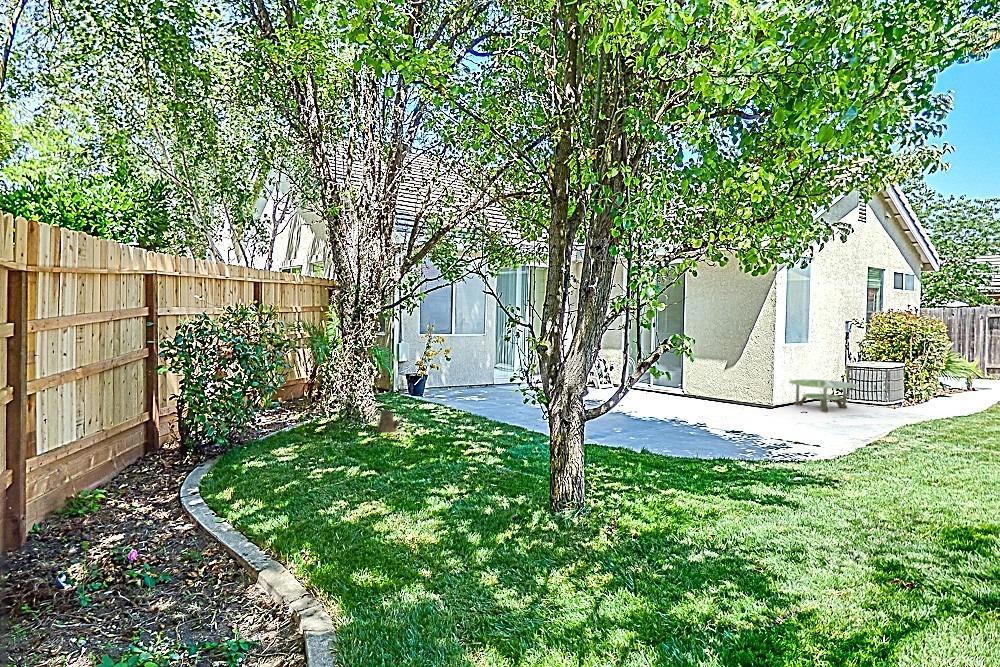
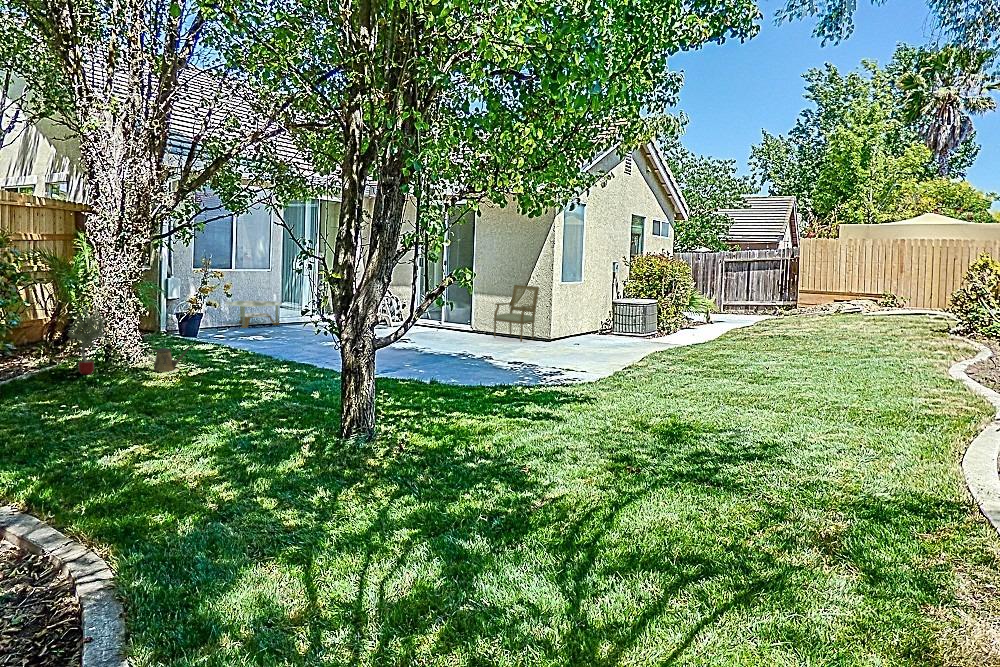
chair: none [709,347,760,409] -> present [494,285,539,342]
potted tree: none [308,371,345,434] -> present [68,307,108,375]
round table: present [790,379,857,413] -> present [225,301,282,328]

